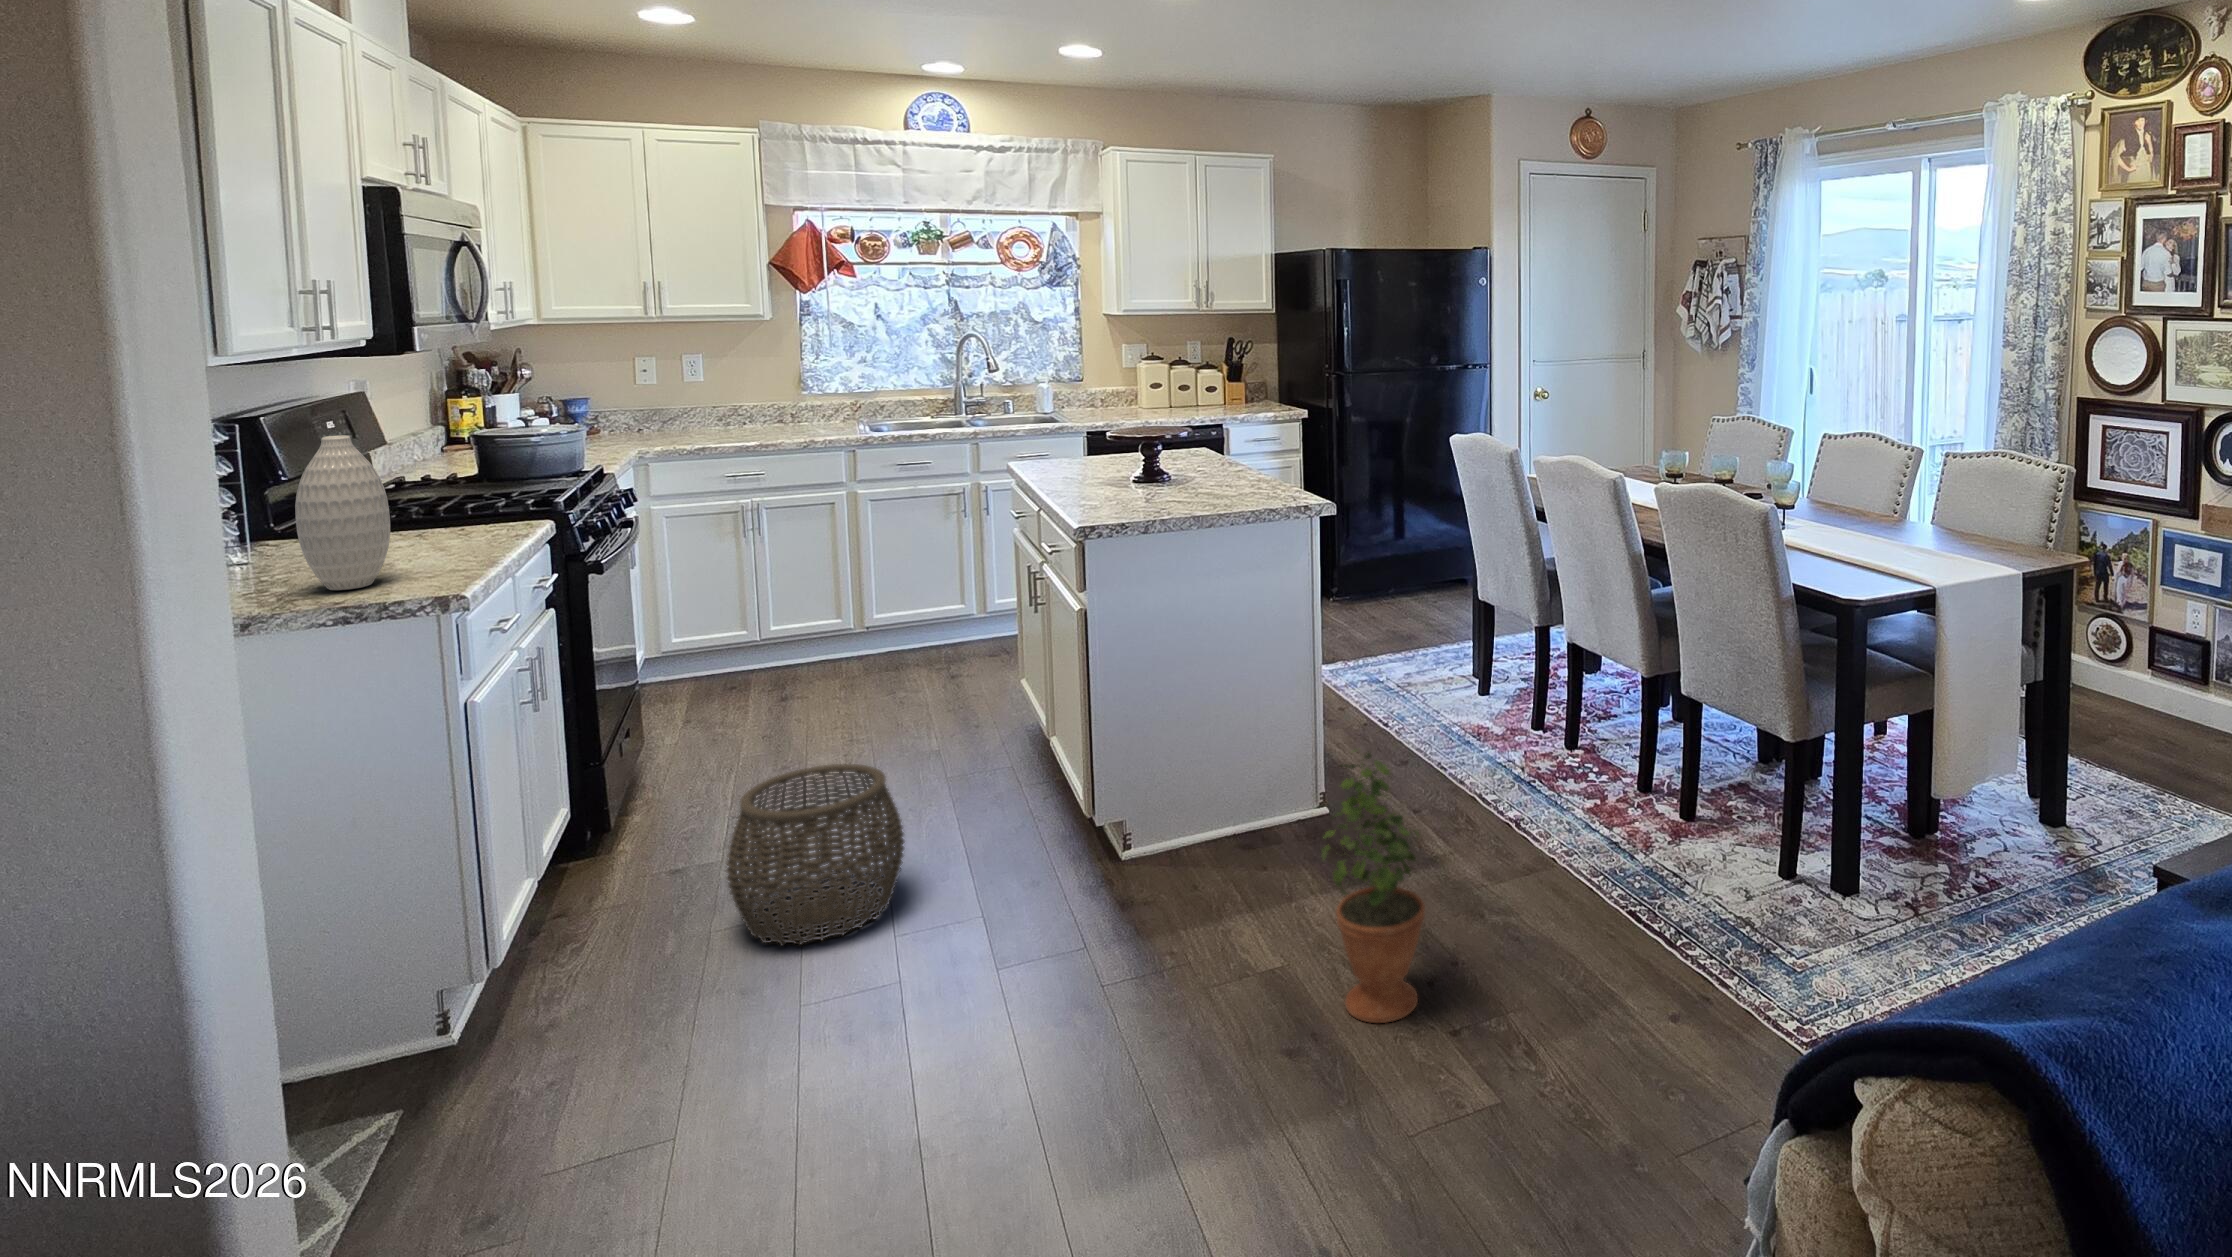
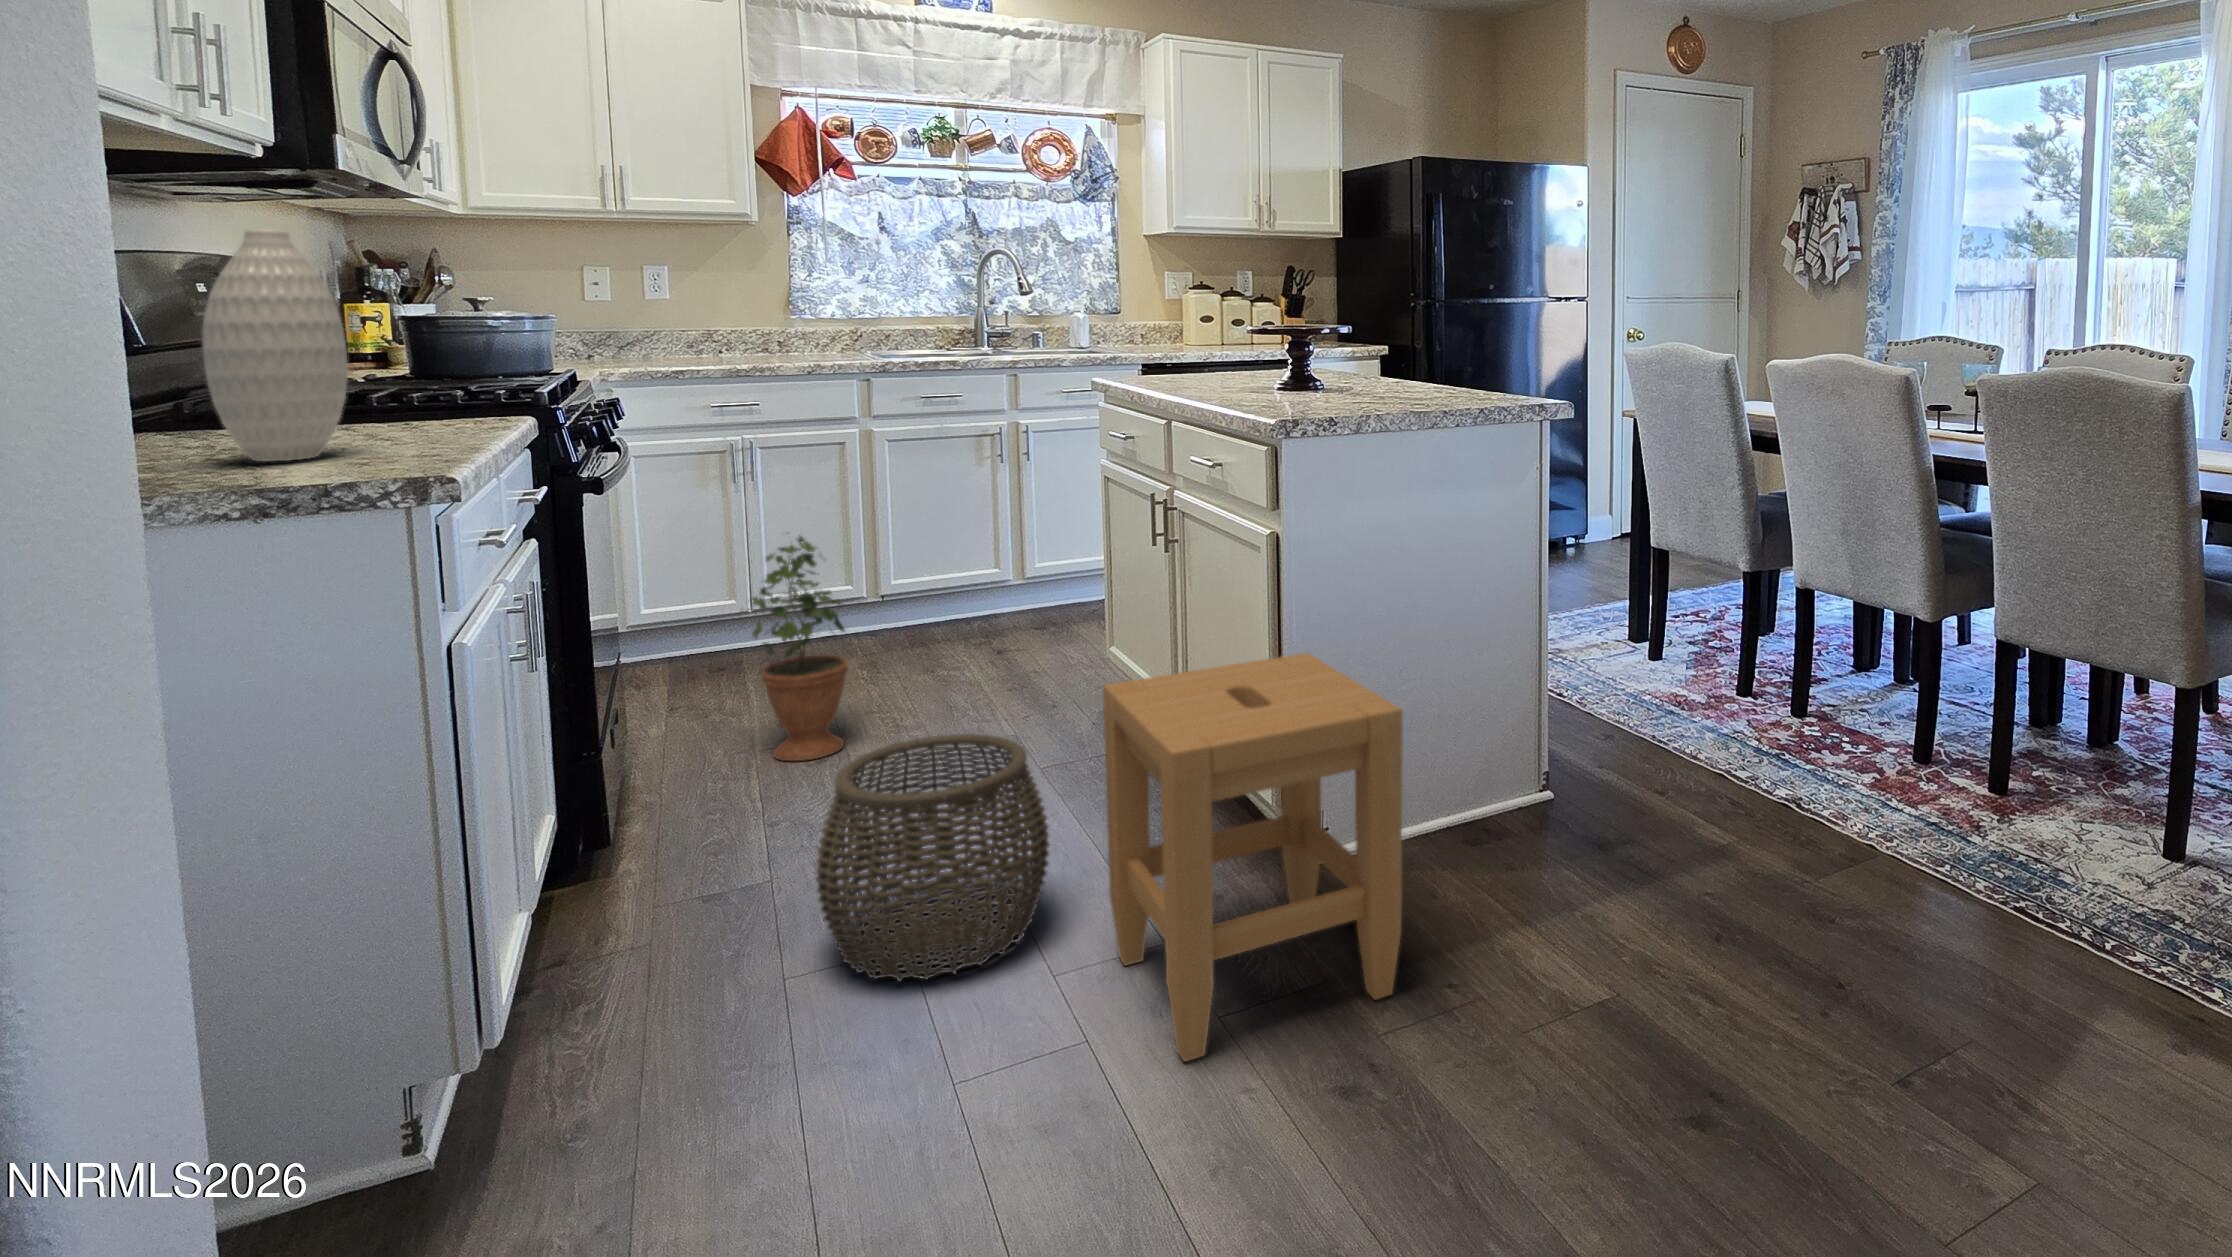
stool: none [927,708,1131,1009] -> present [1103,653,1403,1061]
potted plant: present [1321,751,1425,1023] -> present [740,533,848,761]

